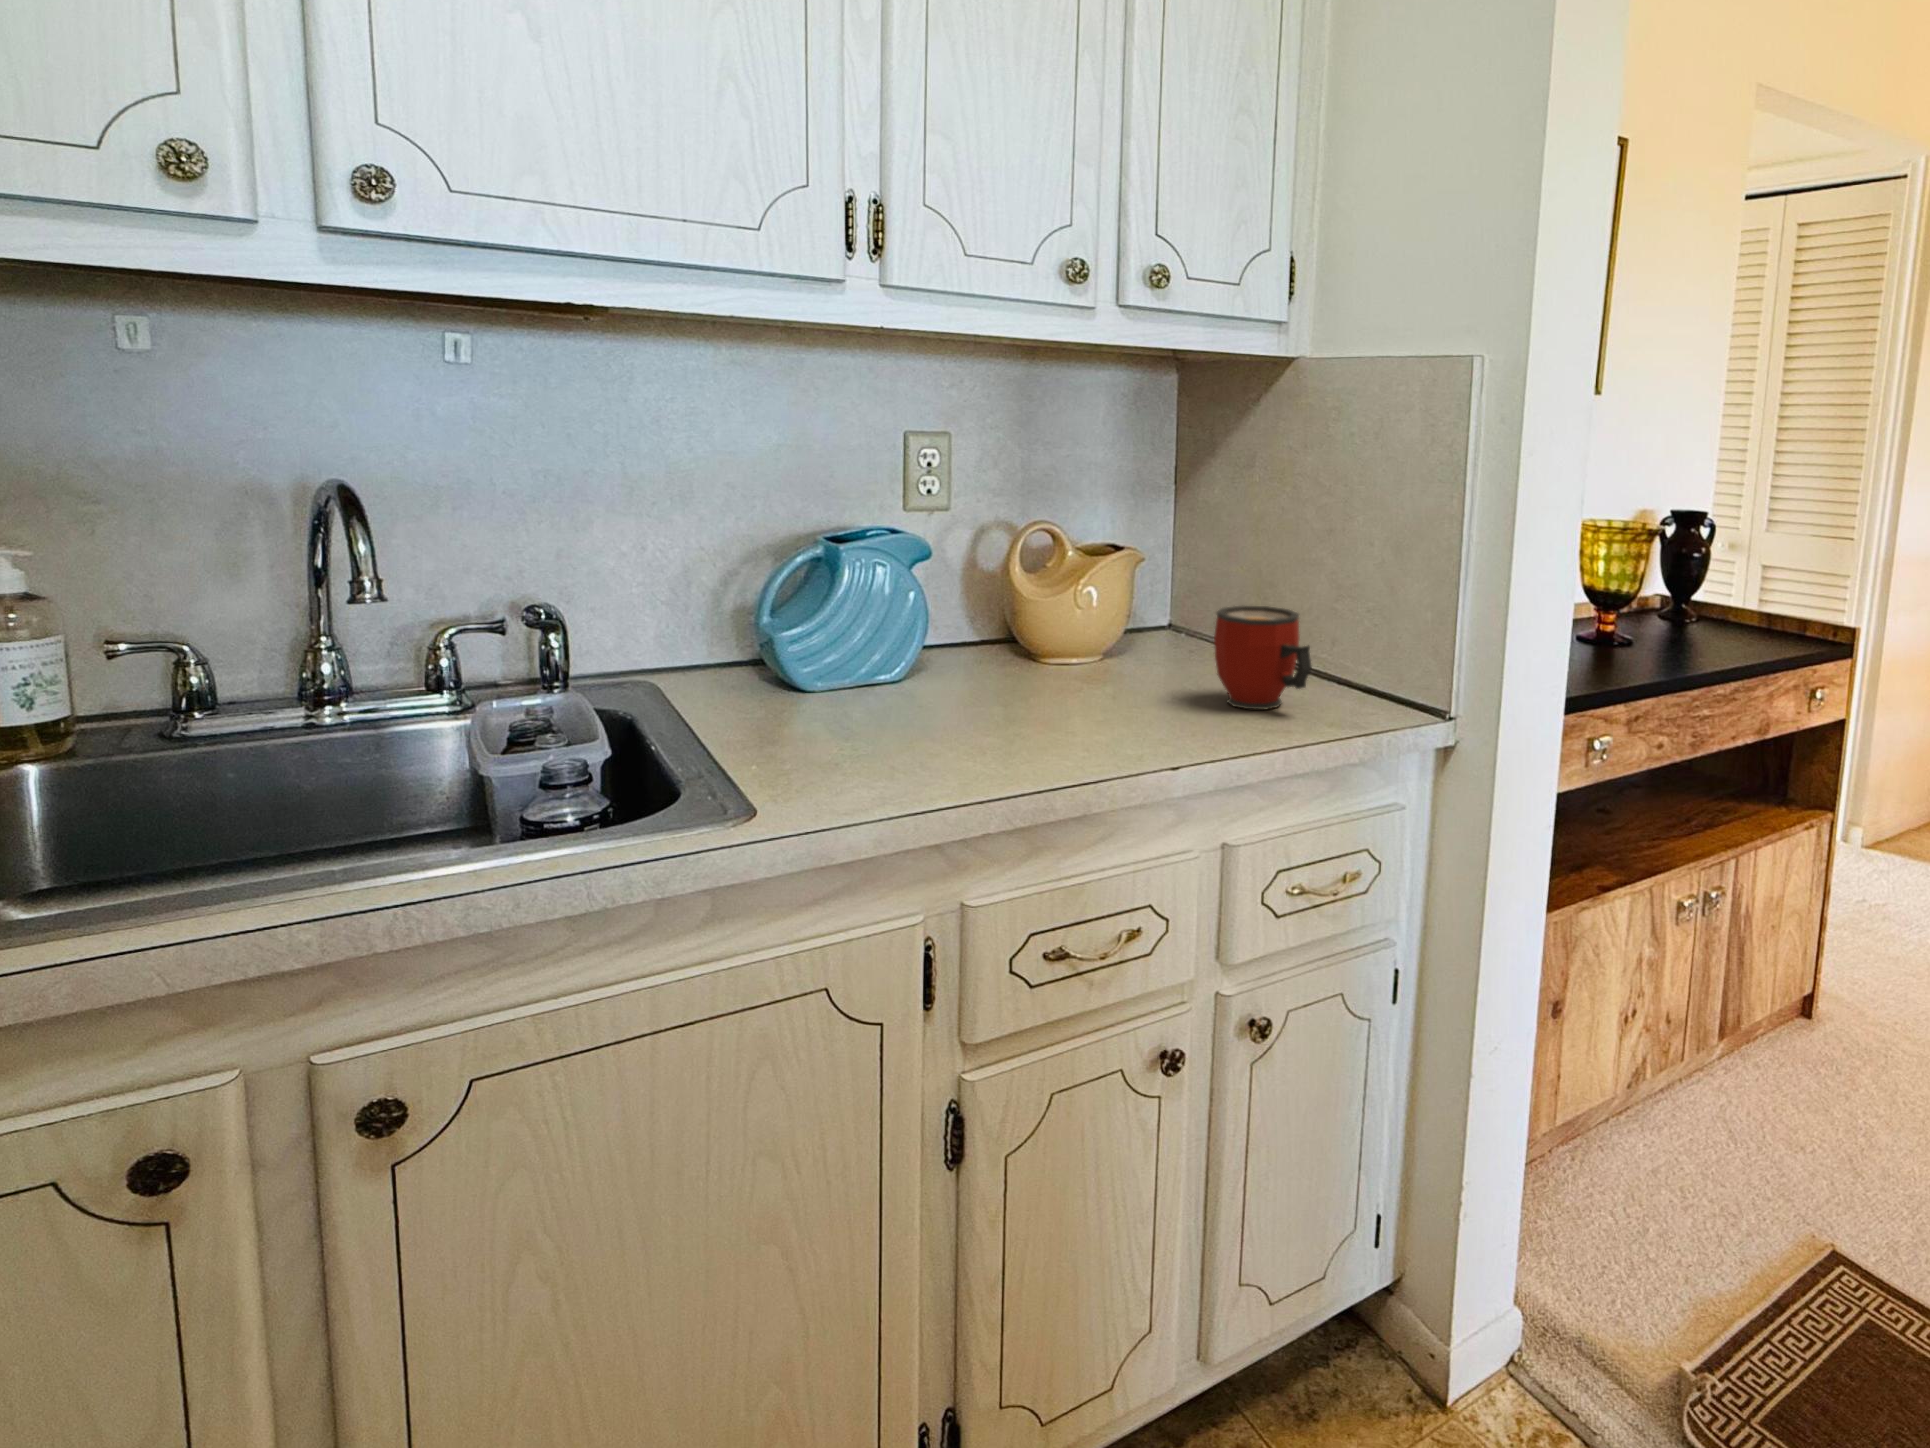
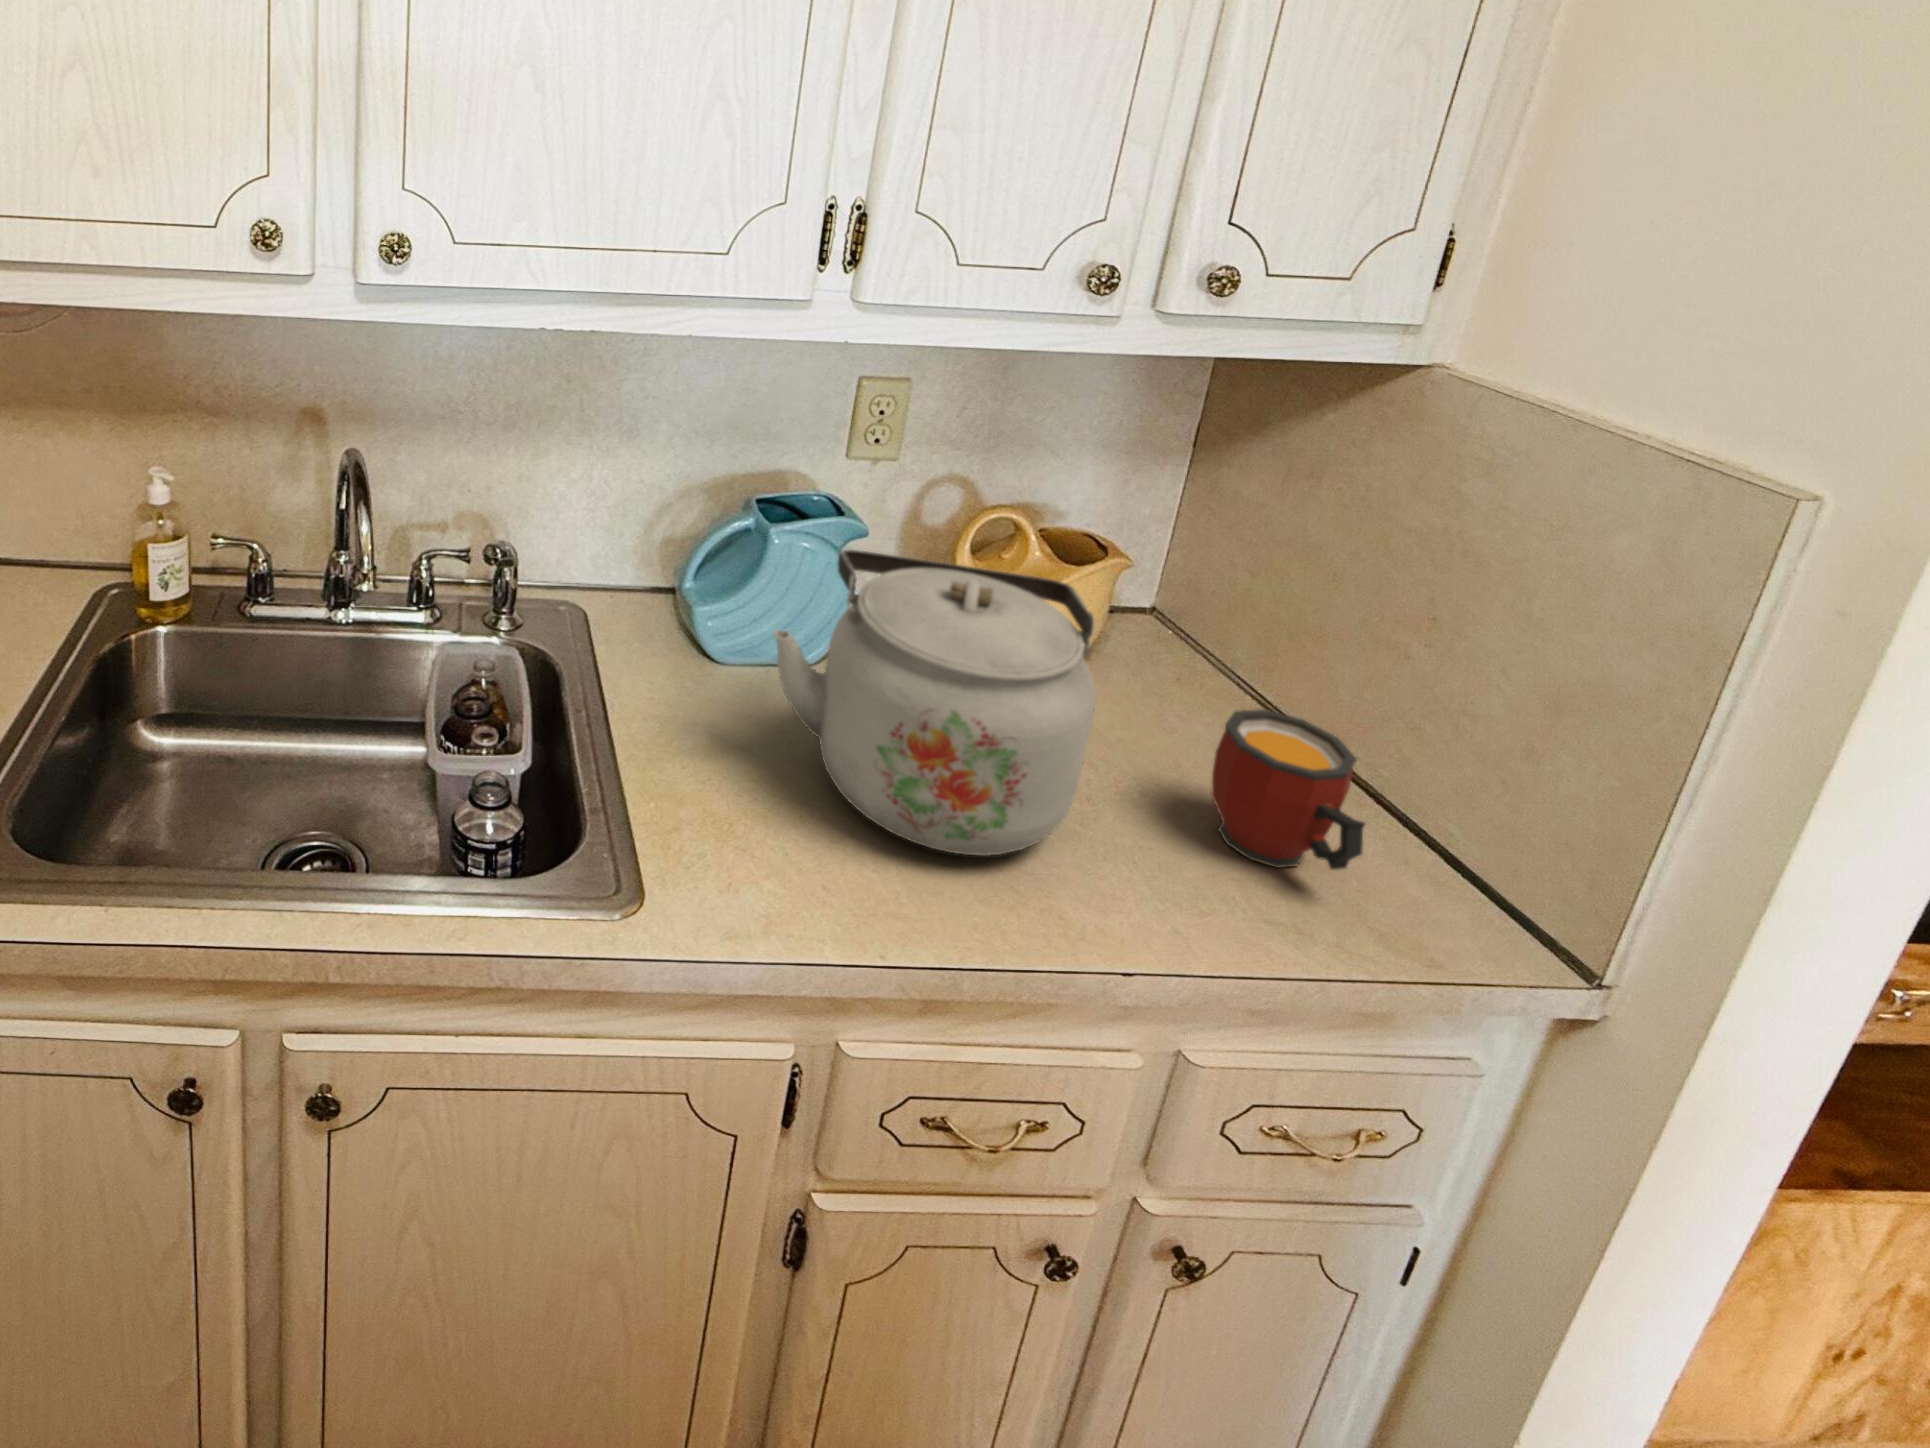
kettle: none [851,514,1123,739] -> present [774,550,1096,856]

